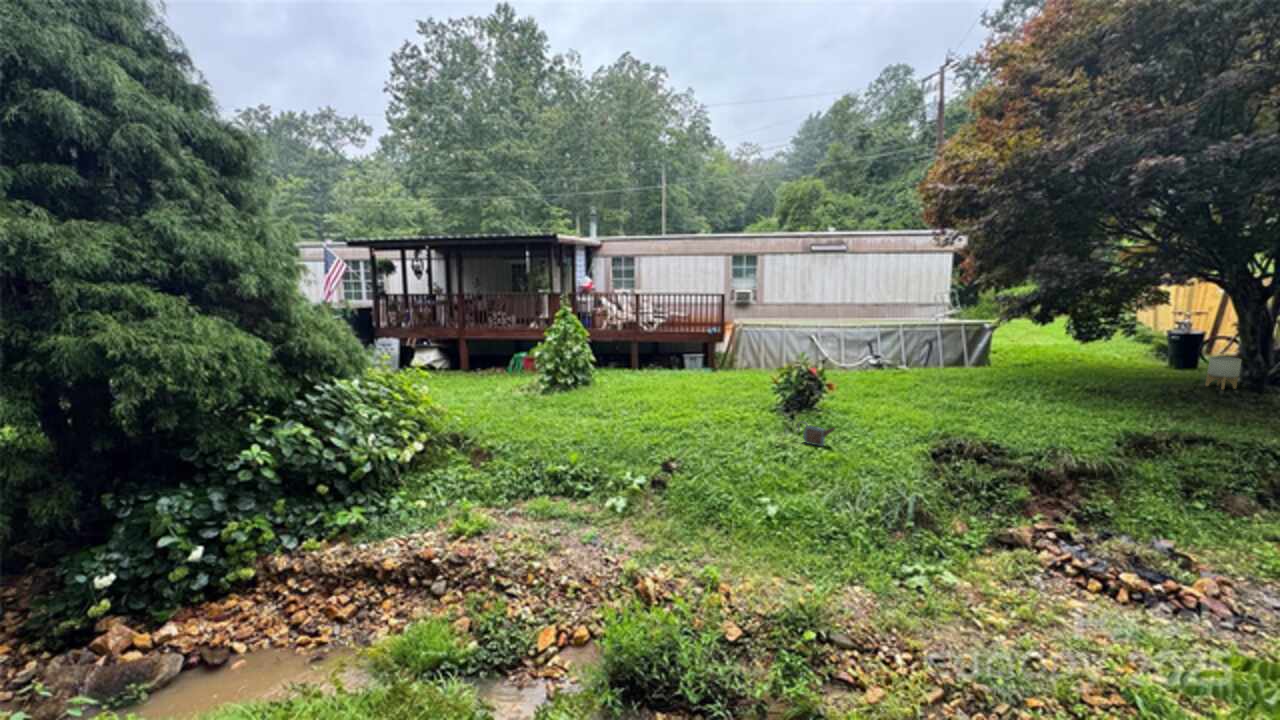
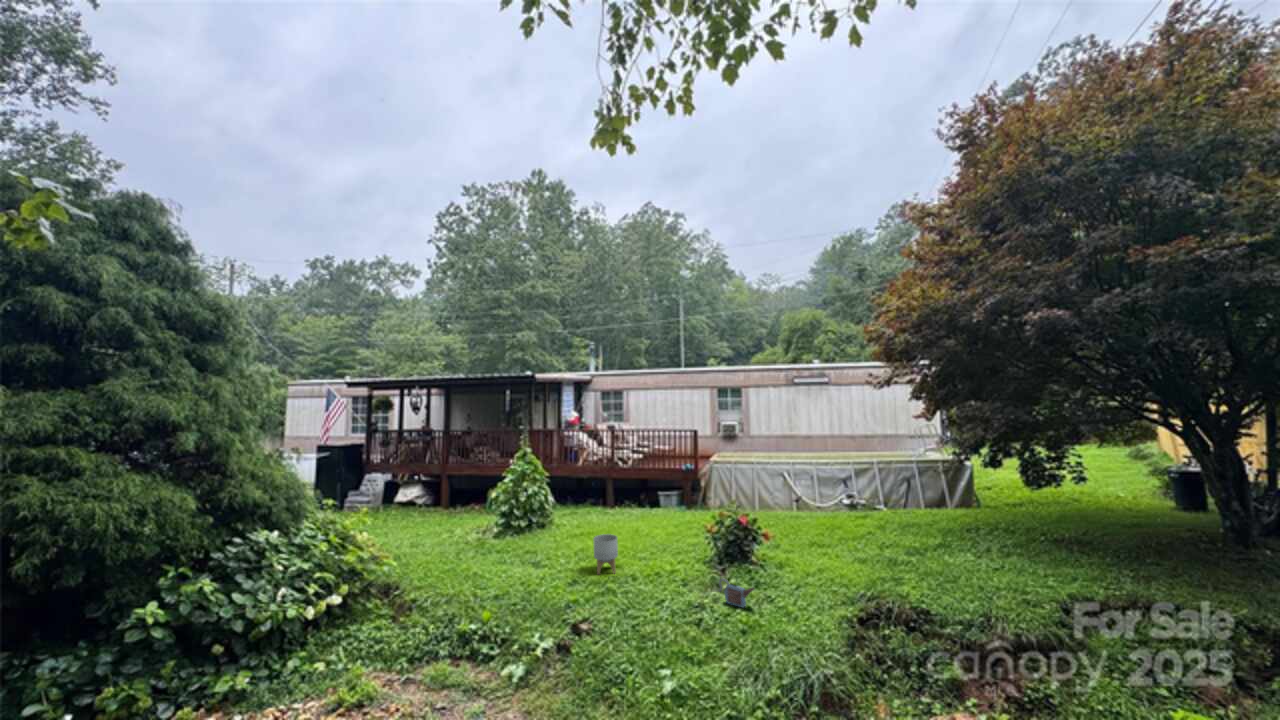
planter: present [1205,356,1241,389] -> present [593,534,618,574]

